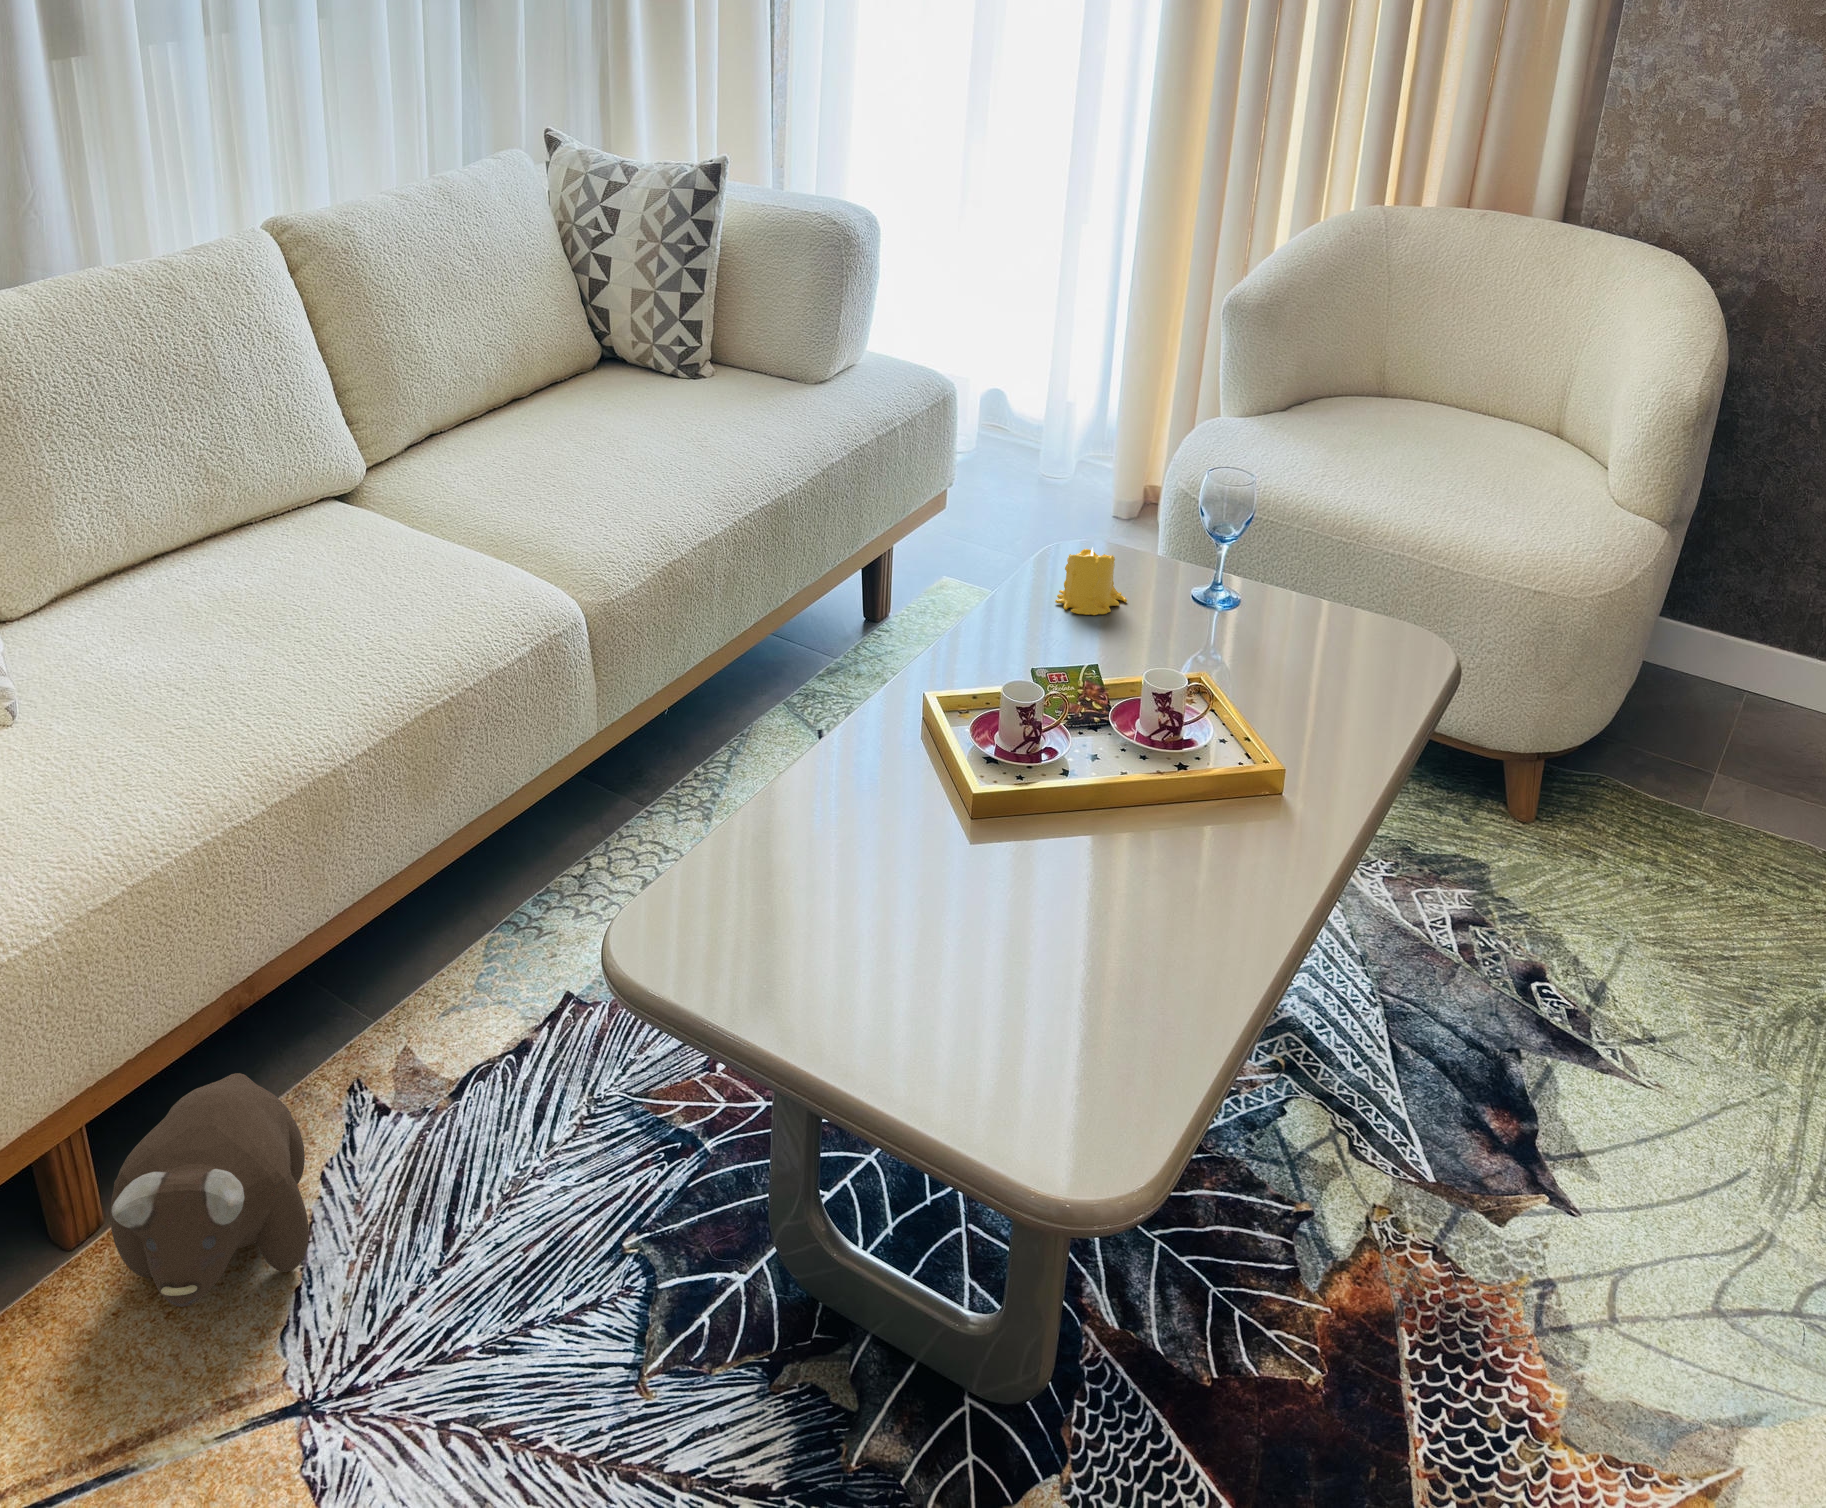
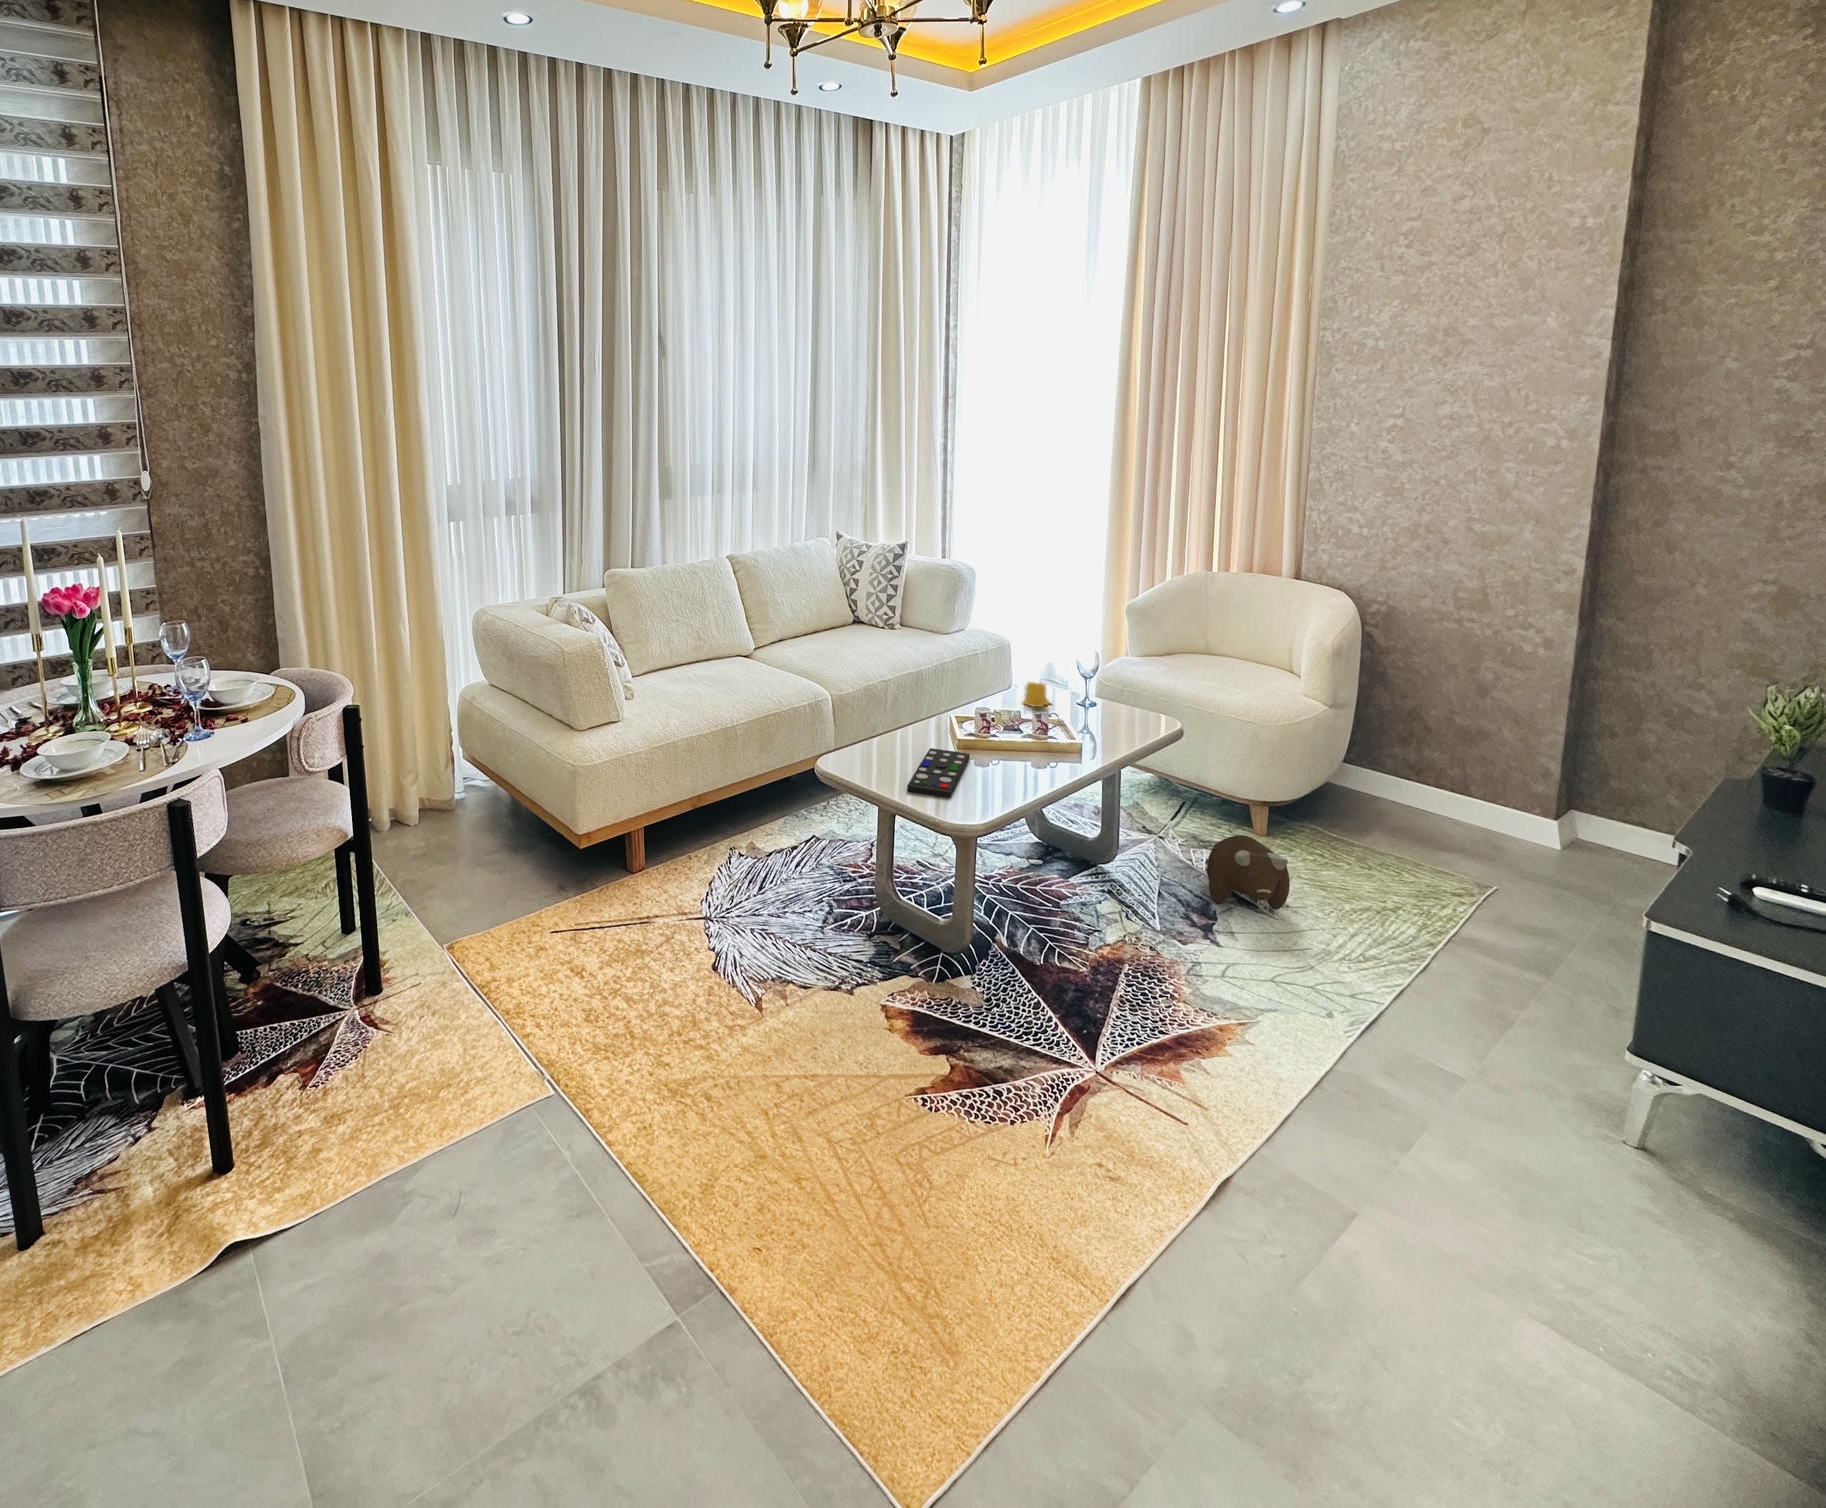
remote control: none [873,833,1000,1048] -> present [907,748,970,798]
plush toy: present [110,1073,309,1307] -> present [1207,835,1290,910]

